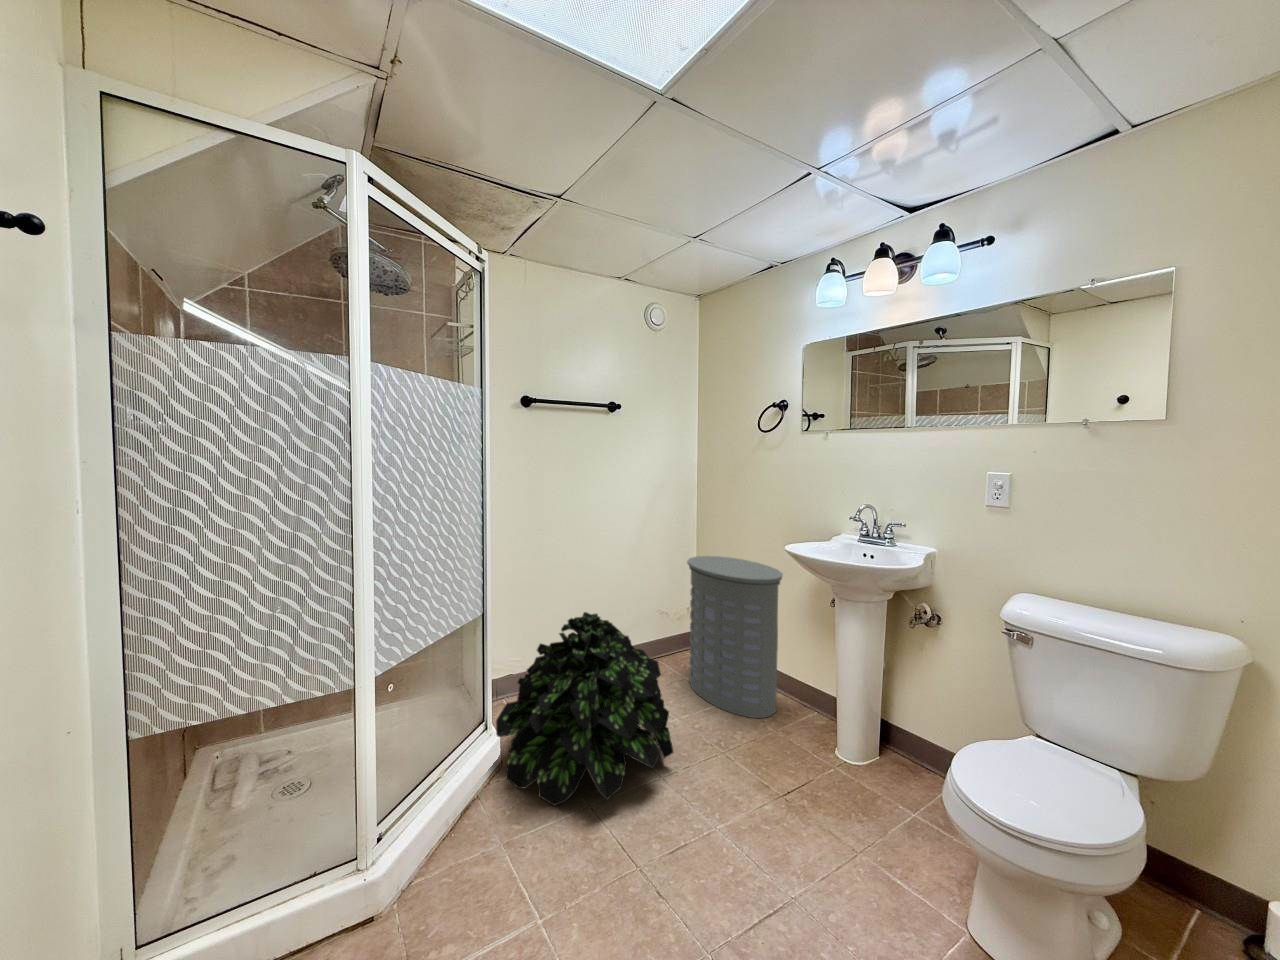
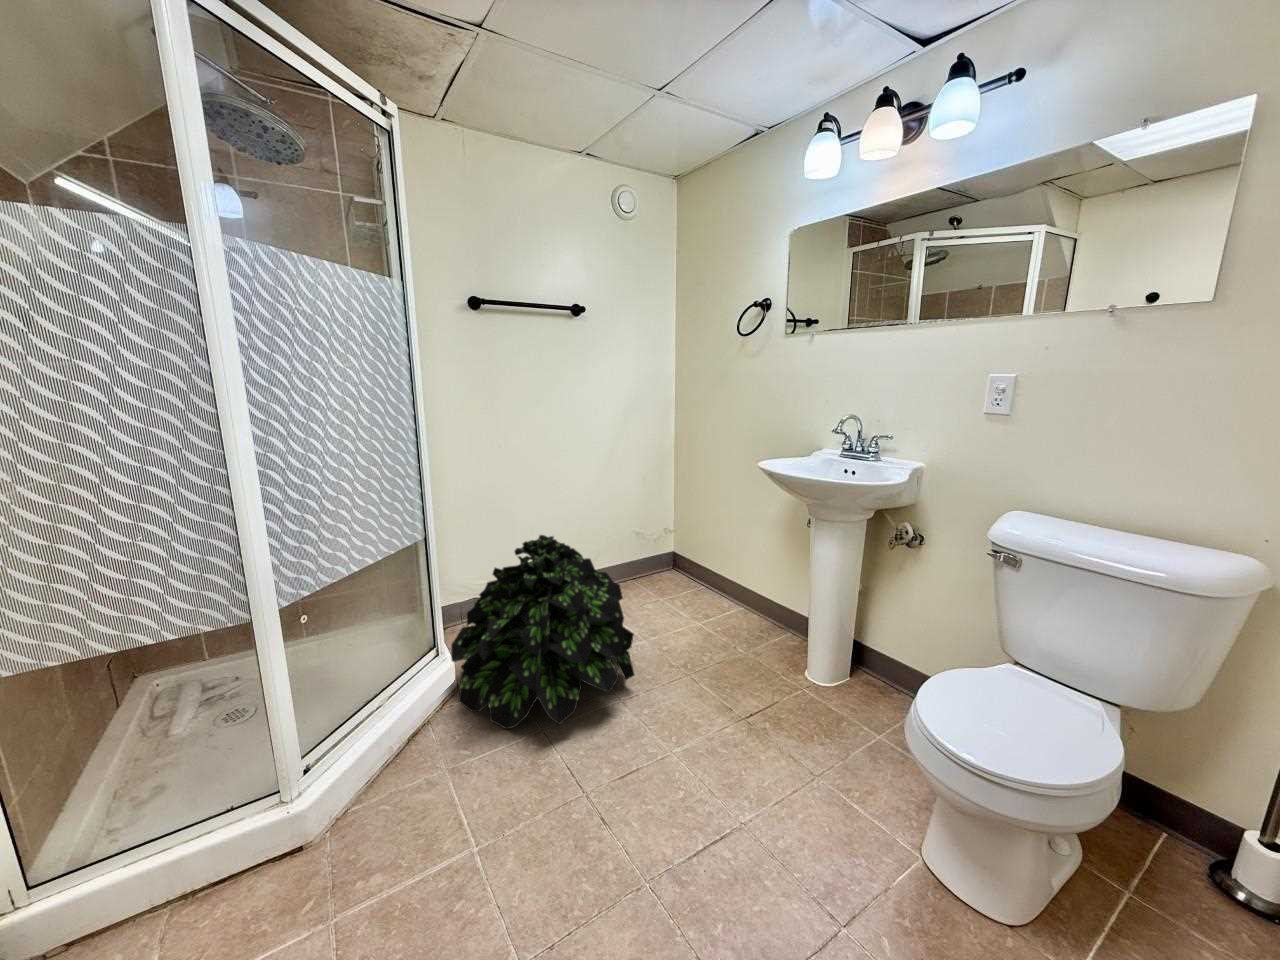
laundry hamper: present [687,556,783,718] -> none [659,475,758,638]

